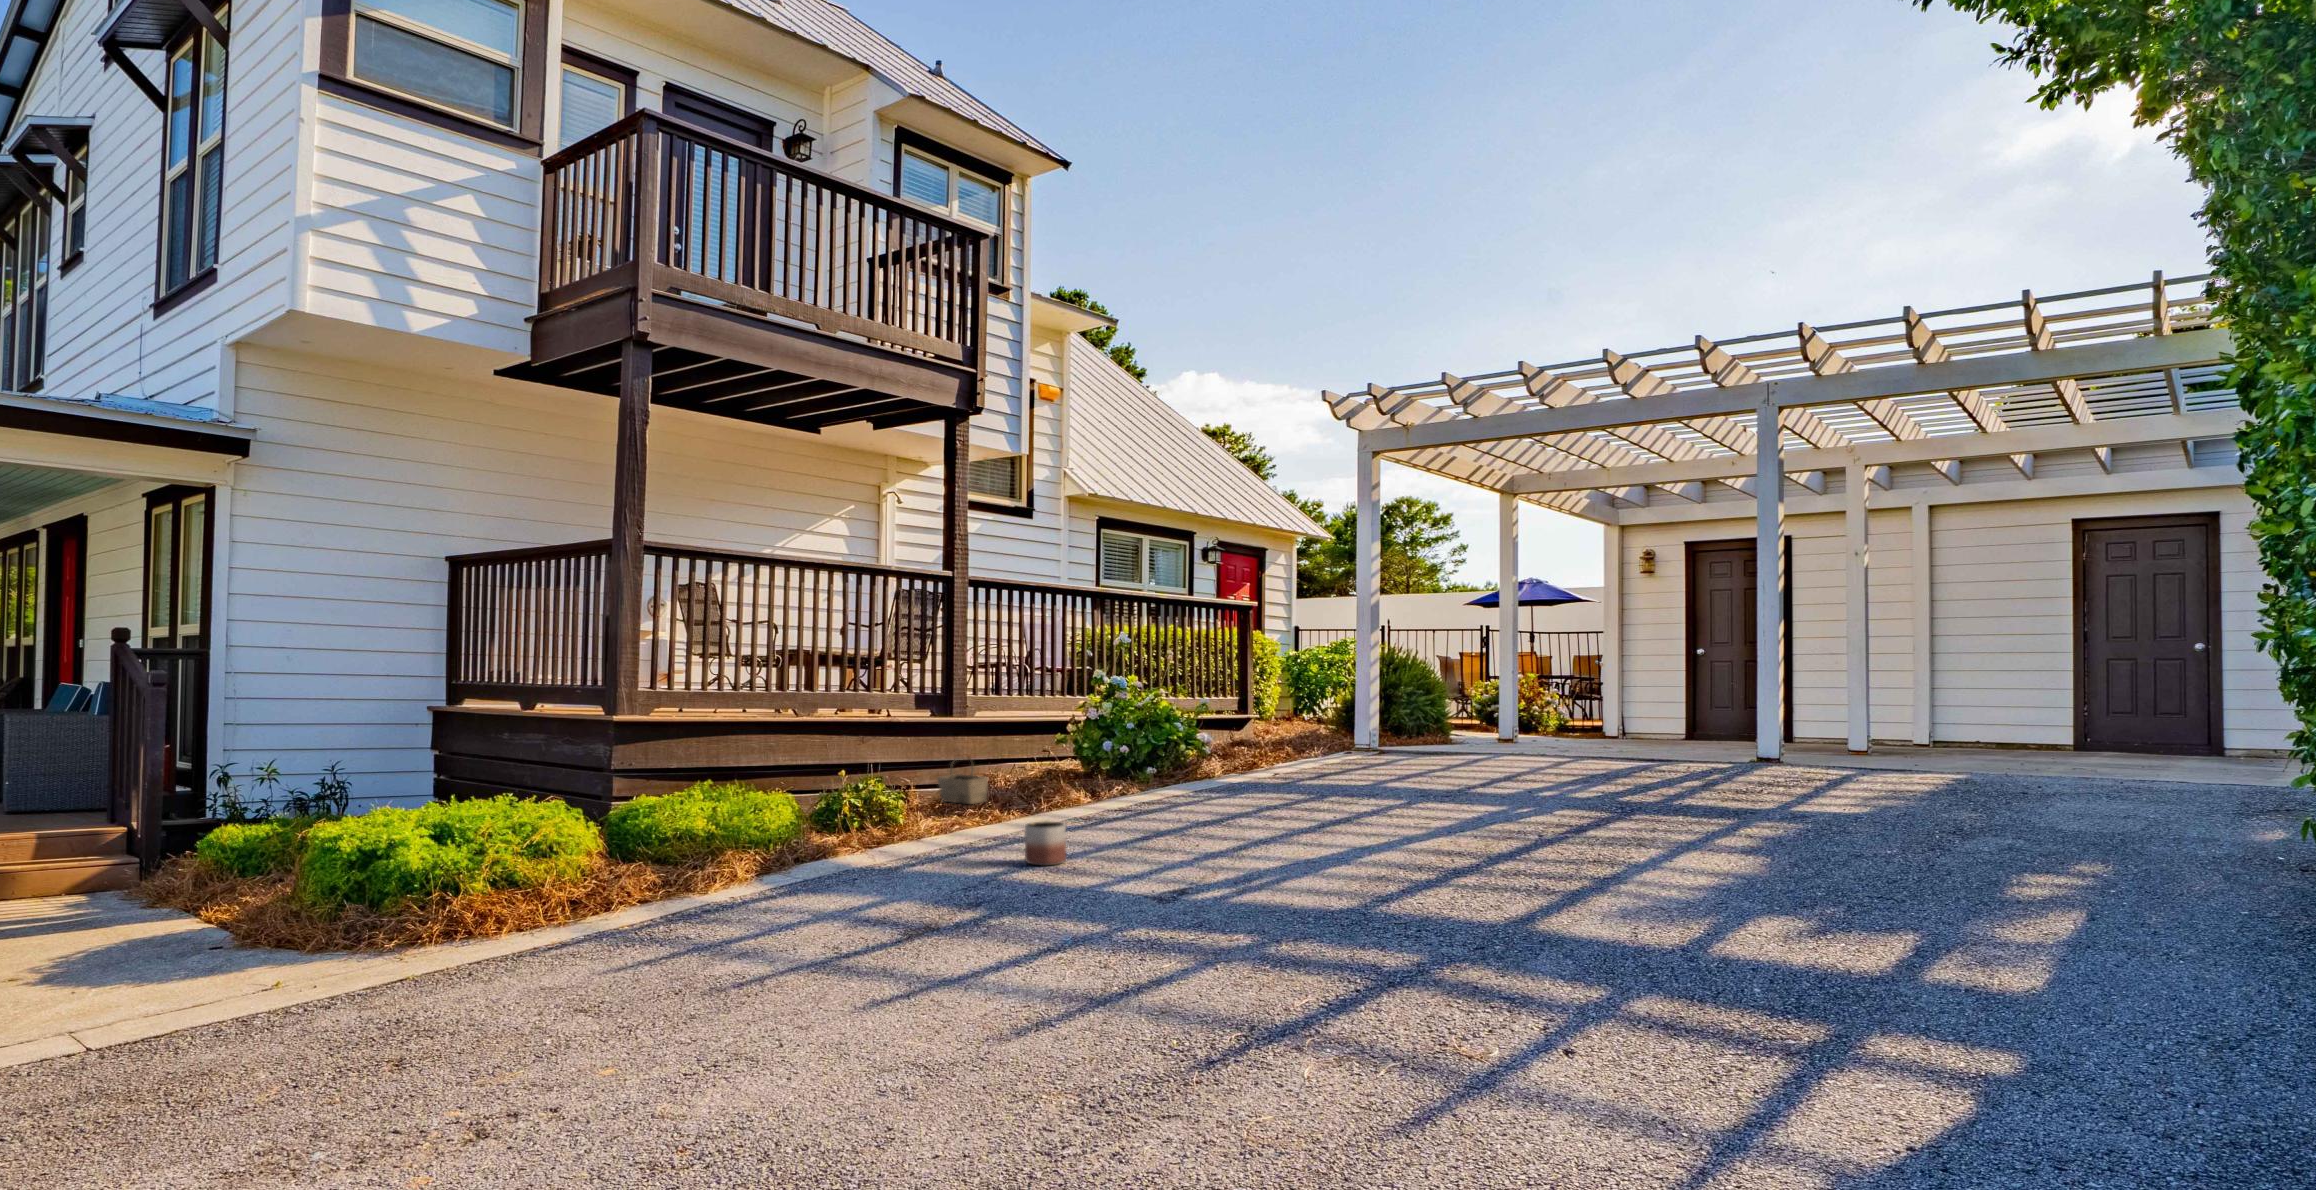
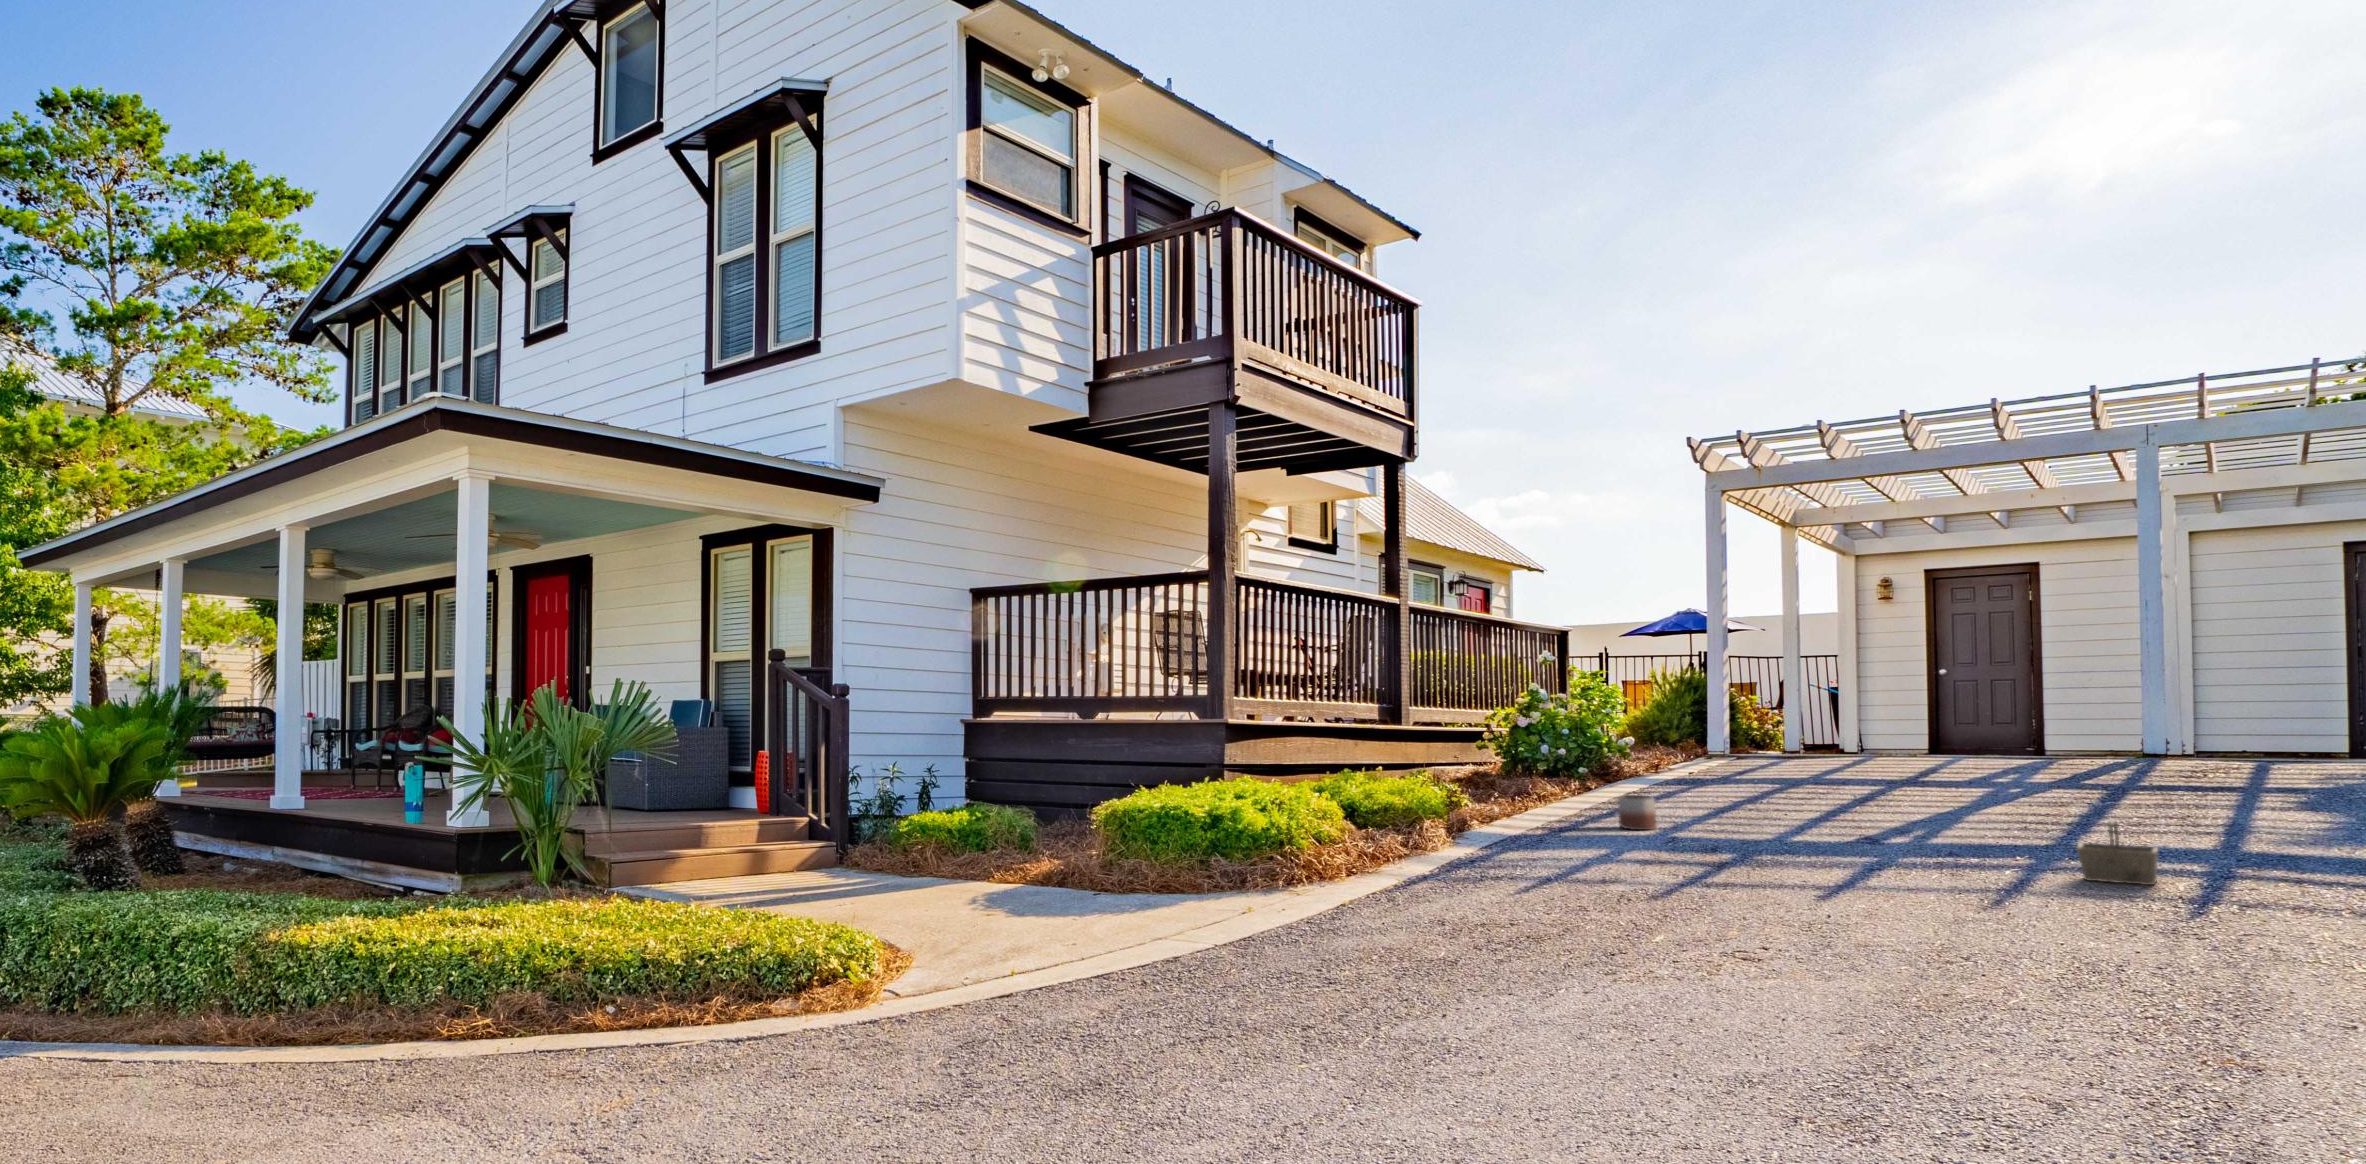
basket: present [937,759,988,804] -> present [2076,821,2158,885]

